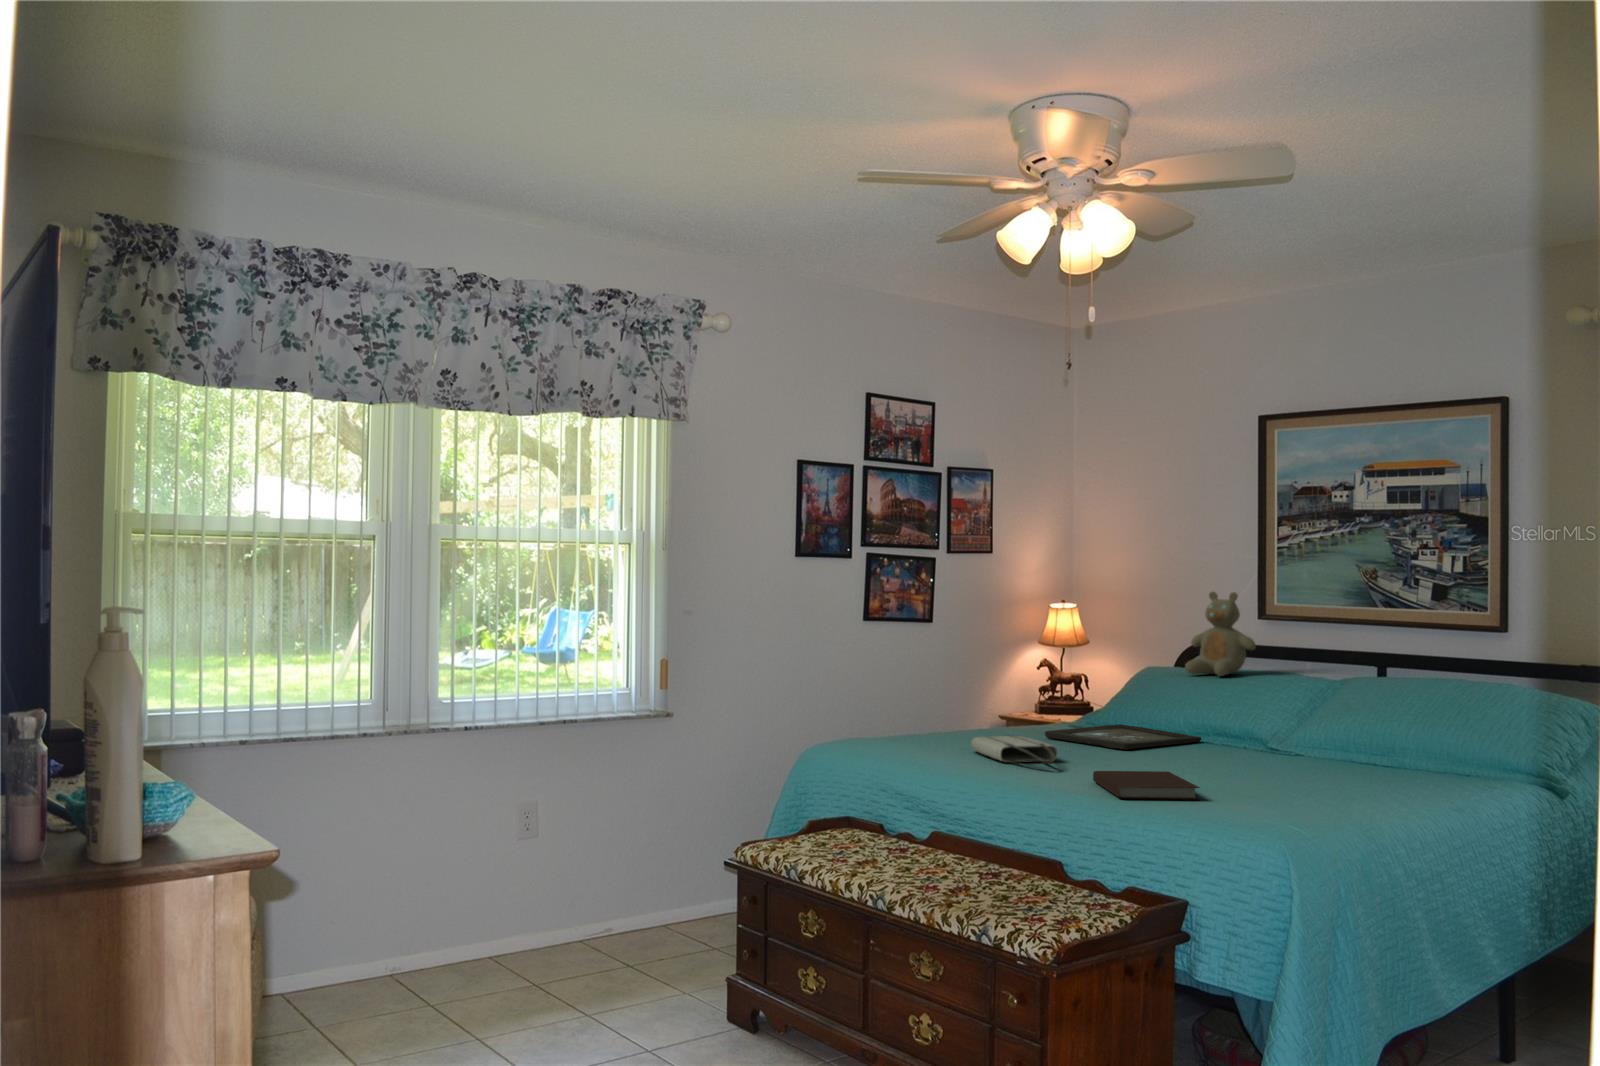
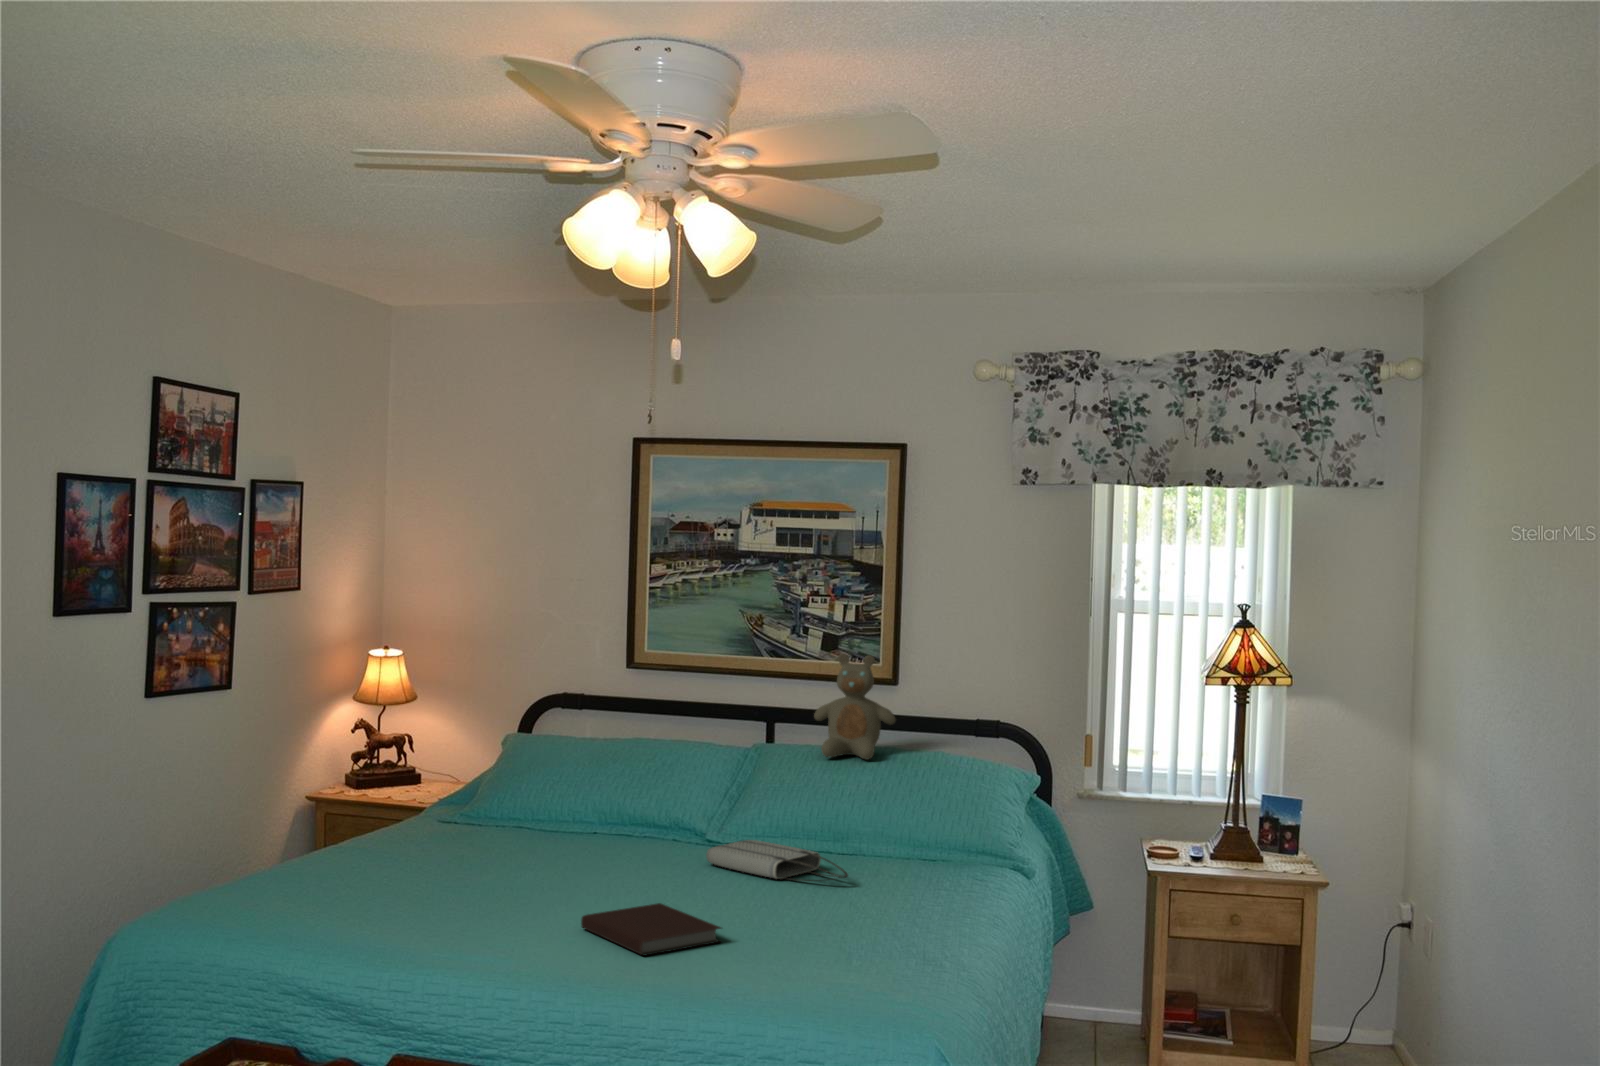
teddy bear: present [1185,592,1256,676] -> present [814,654,896,759]
tray: present [1045,724,1201,750] -> none [438,817,615,861]
tote bag: present [971,736,1058,764] -> present [706,840,848,881]

